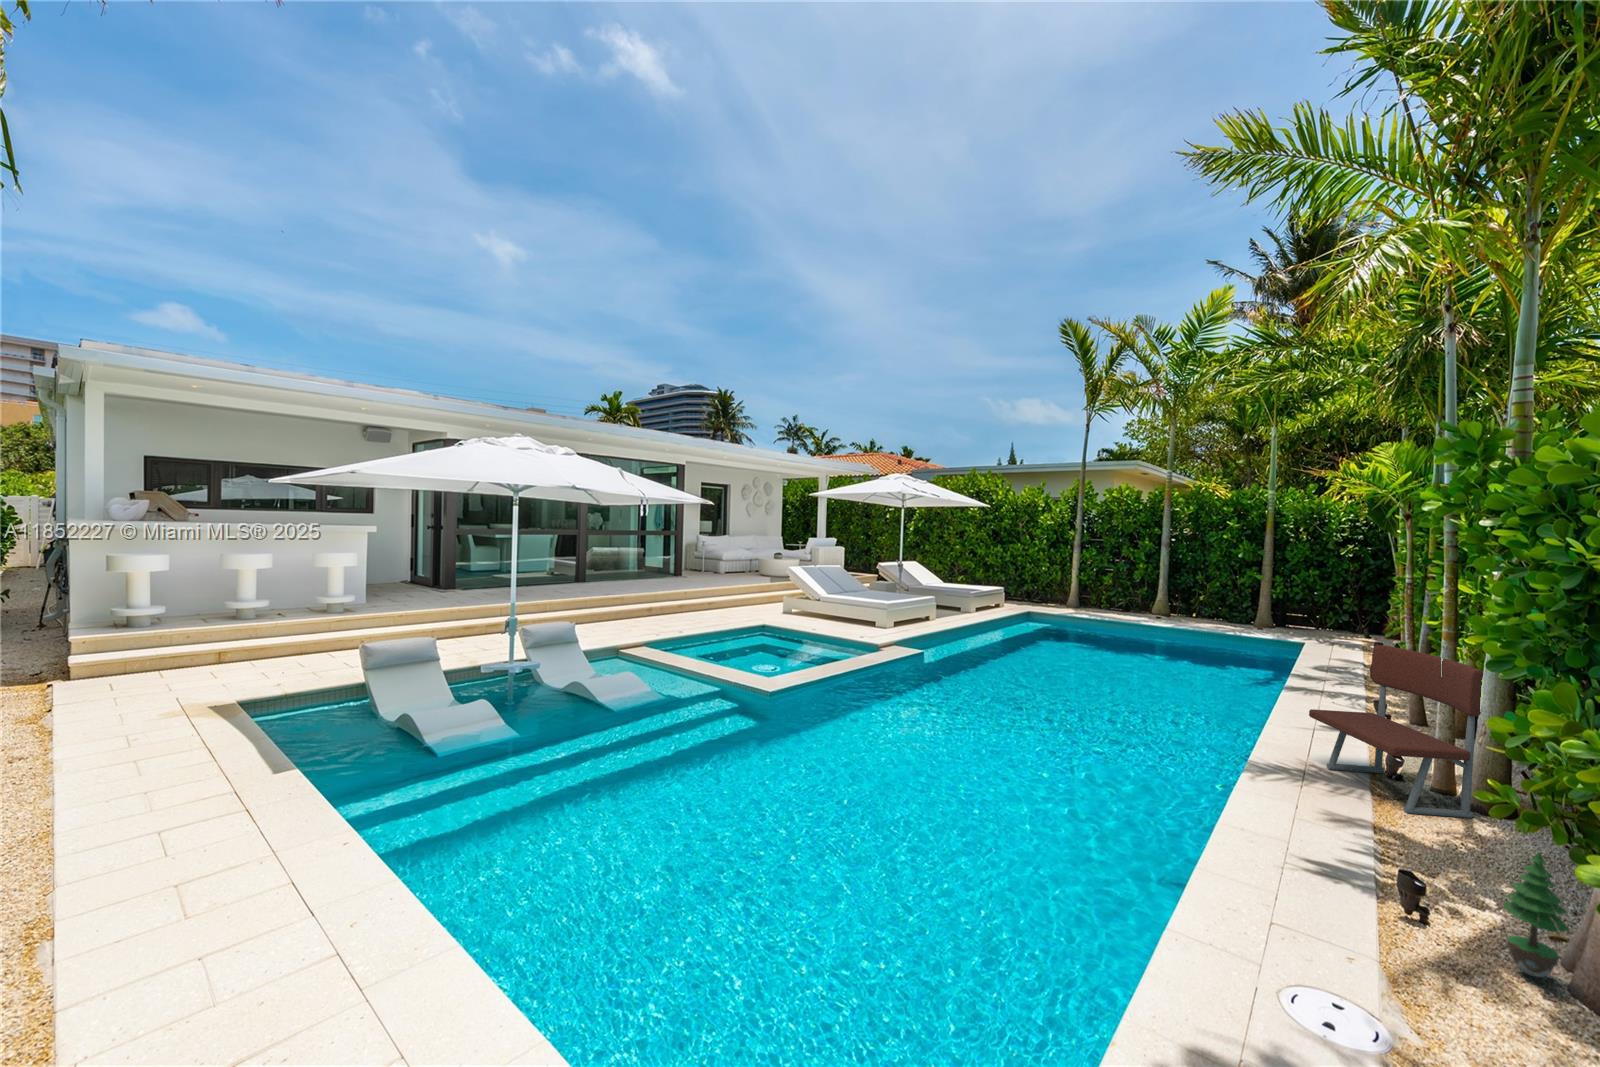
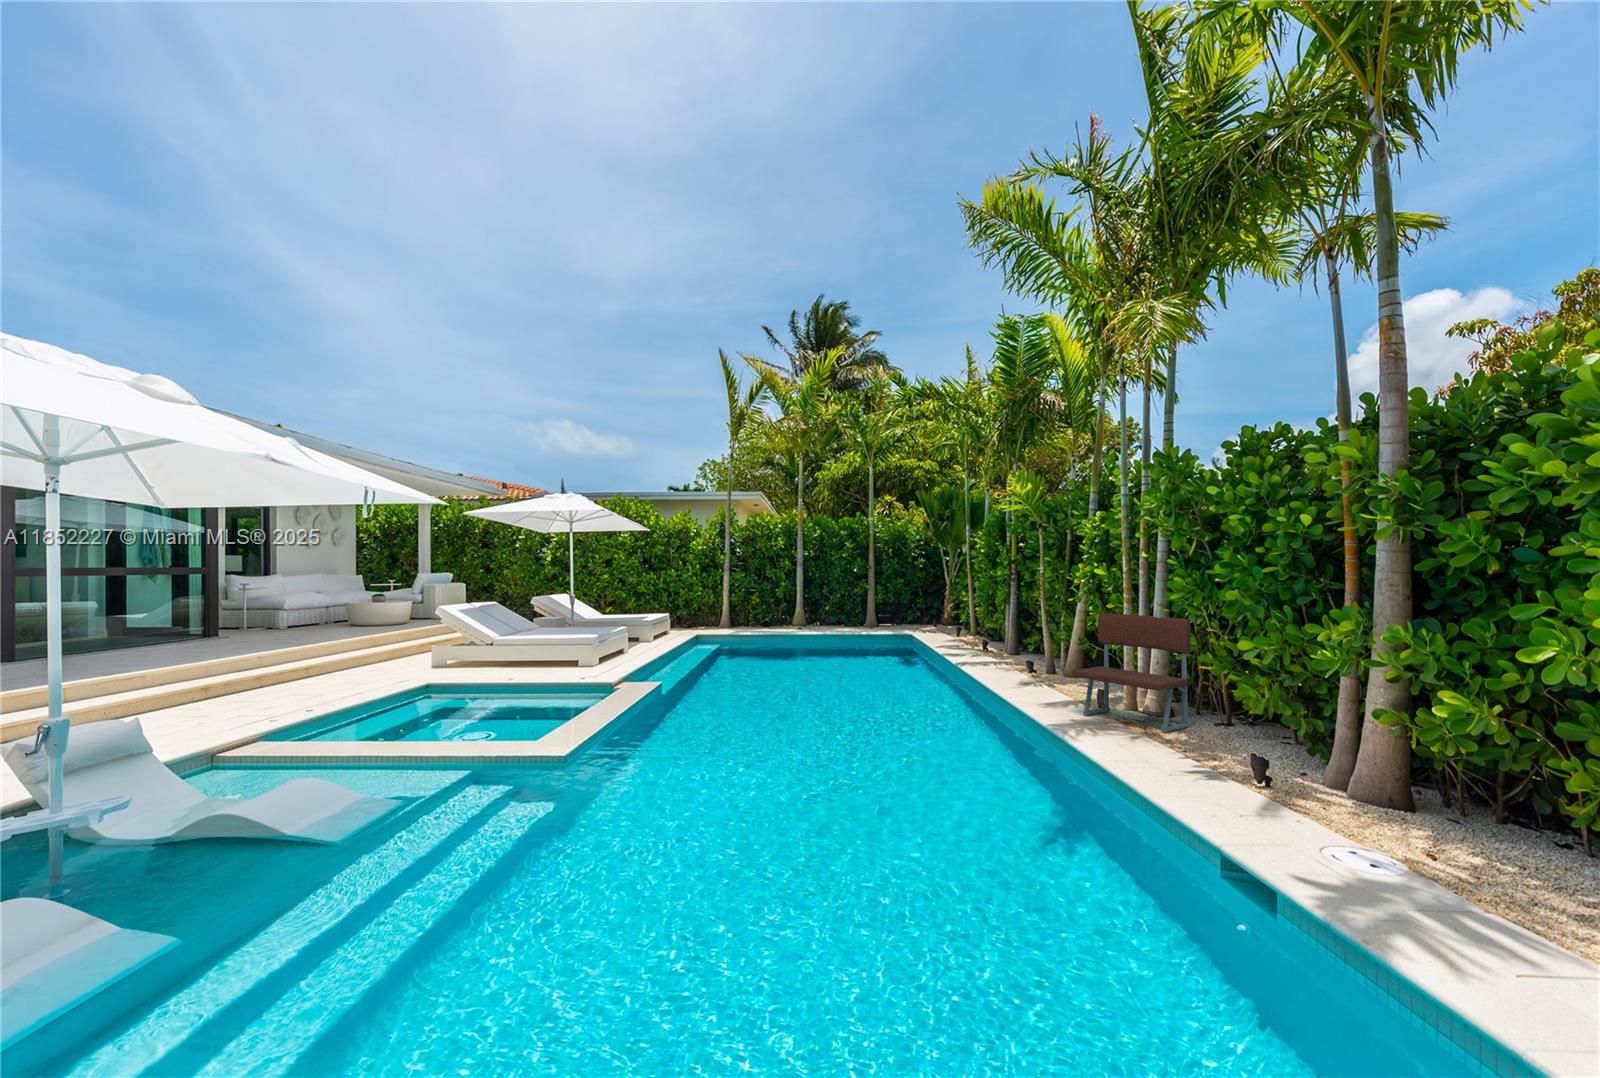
potted tree: present [1503,852,1569,977] -> none [1358,721,1401,811]

